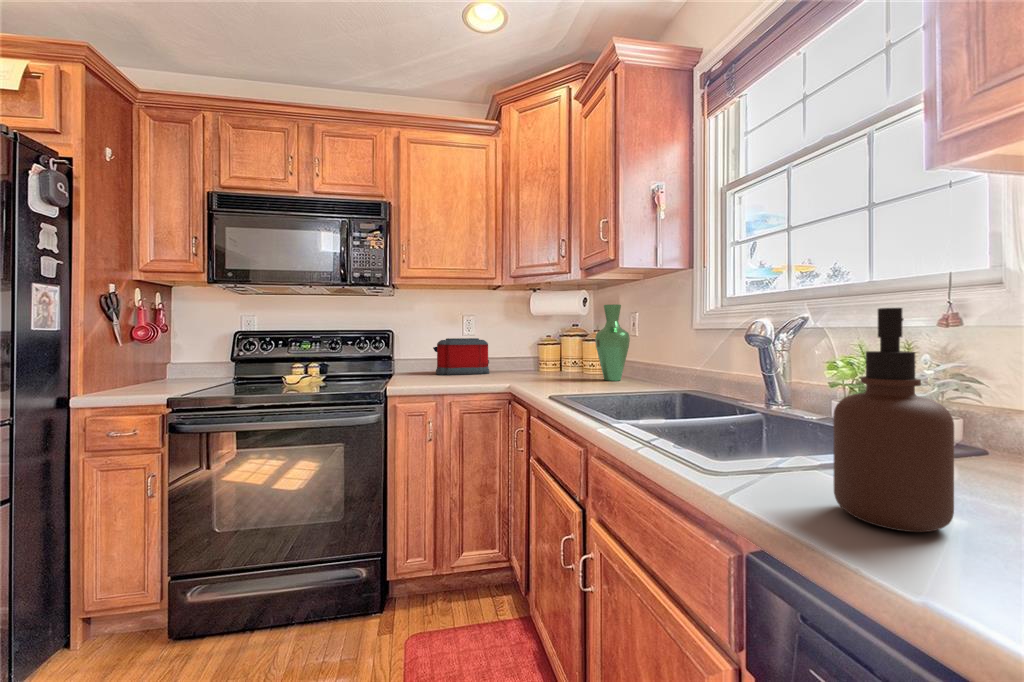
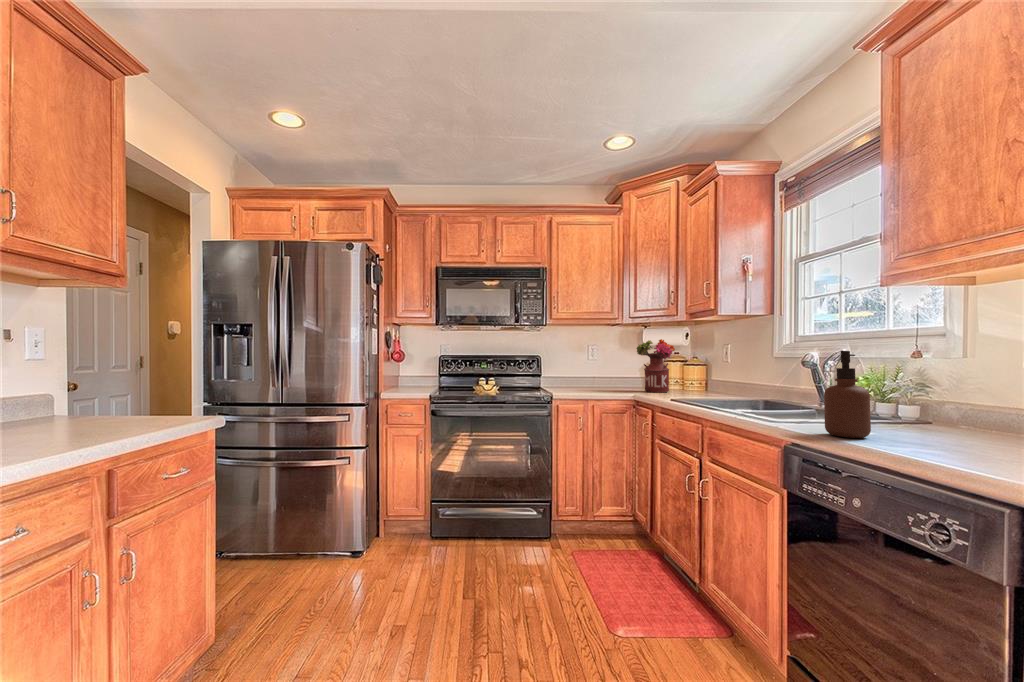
vase: present [595,304,630,381] -> none [698,338,725,394]
flower arrangement: none [514,307,566,381] -> present [636,339,675,393]
toaster: present [433,338,489,375] -> none [570,361,612,388]

